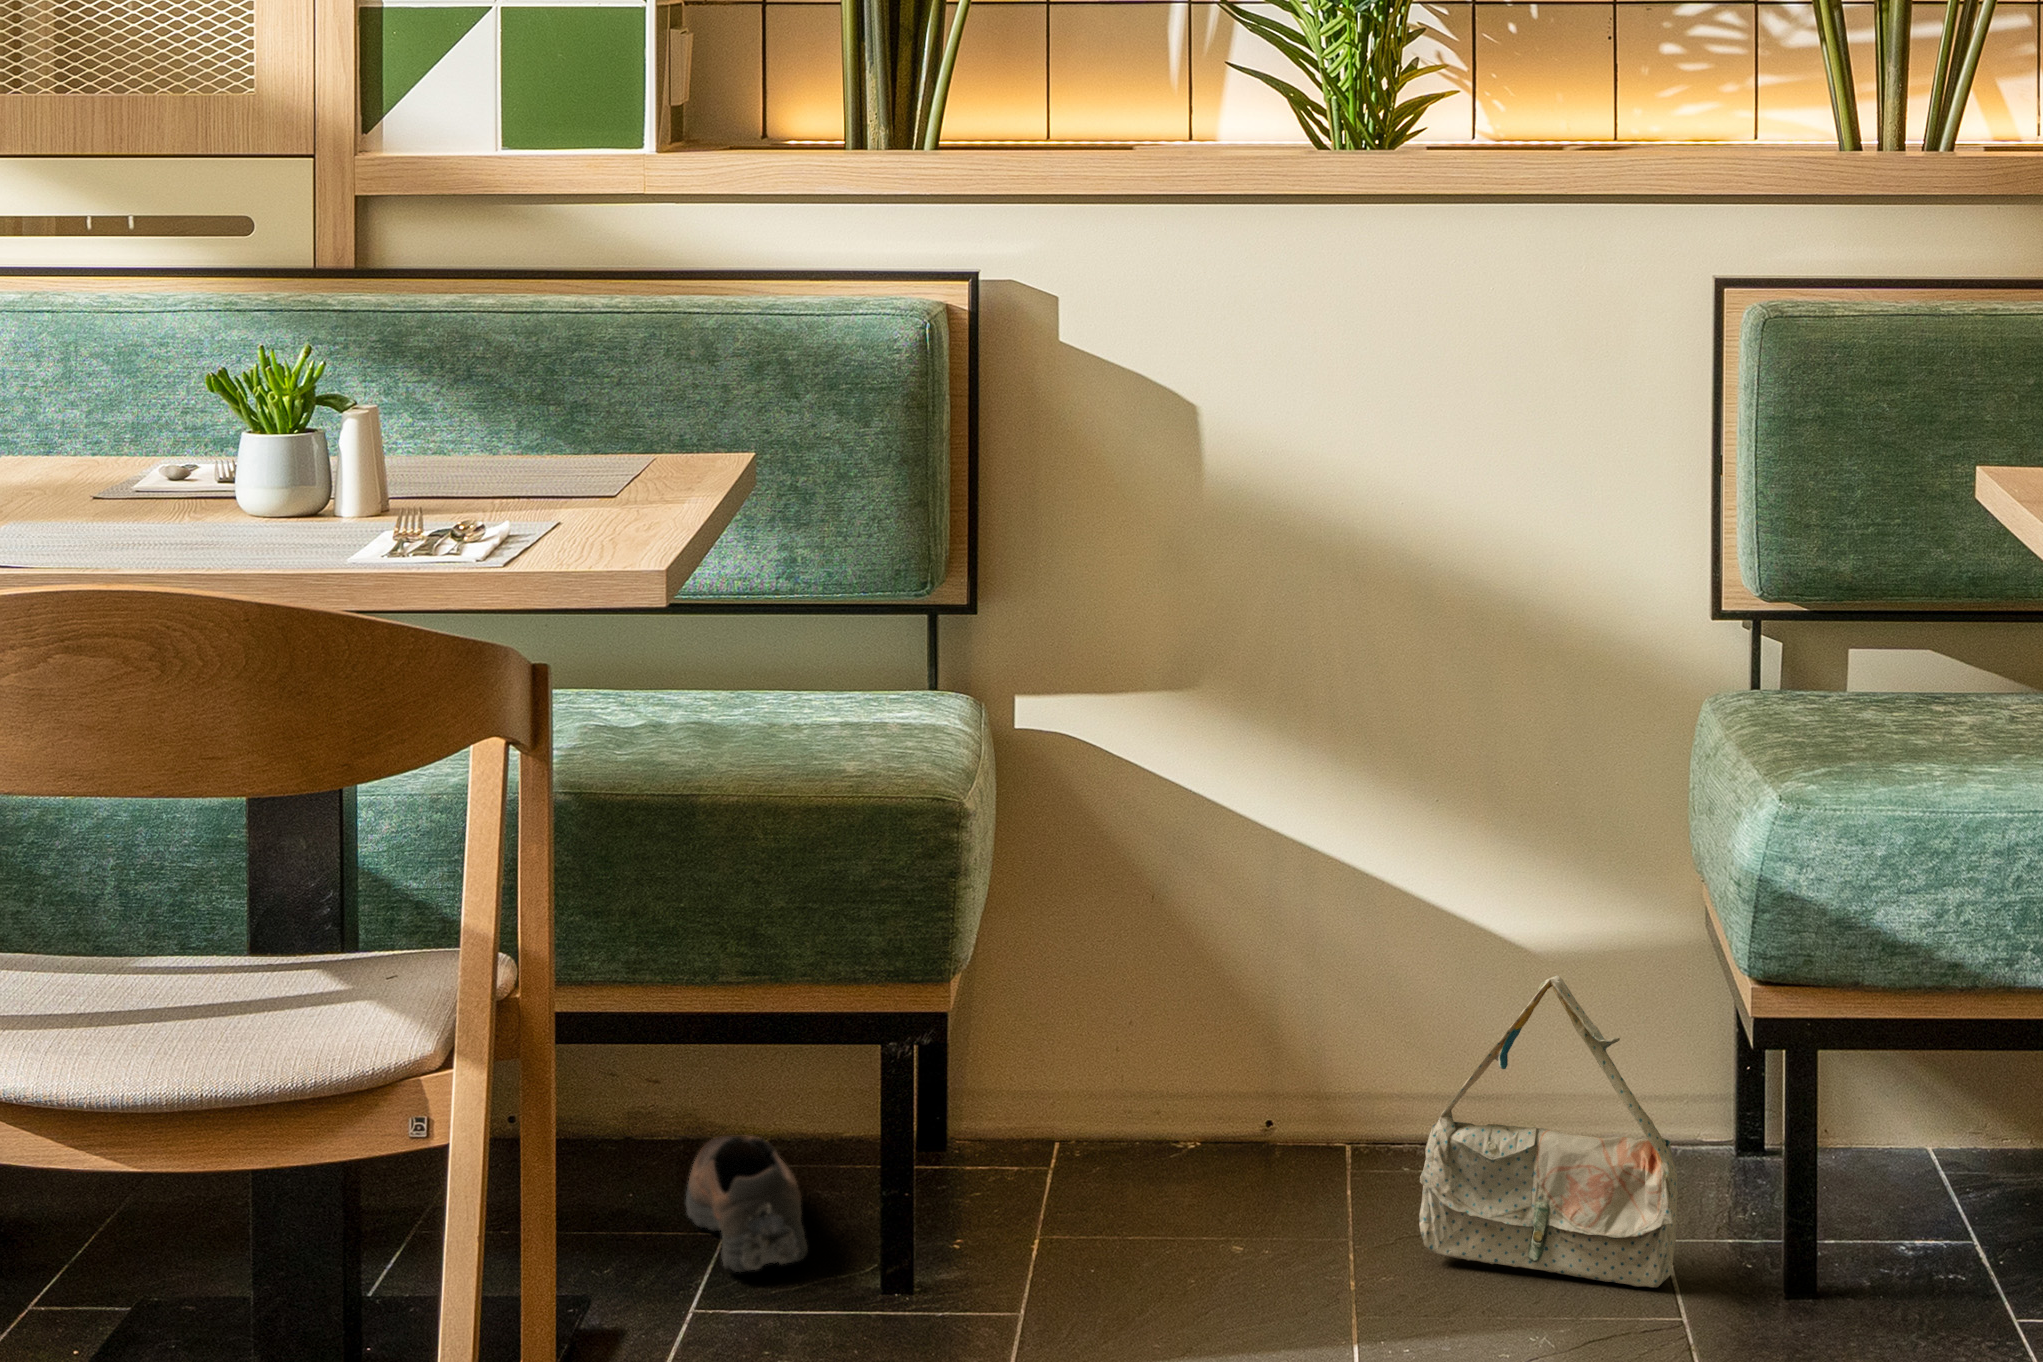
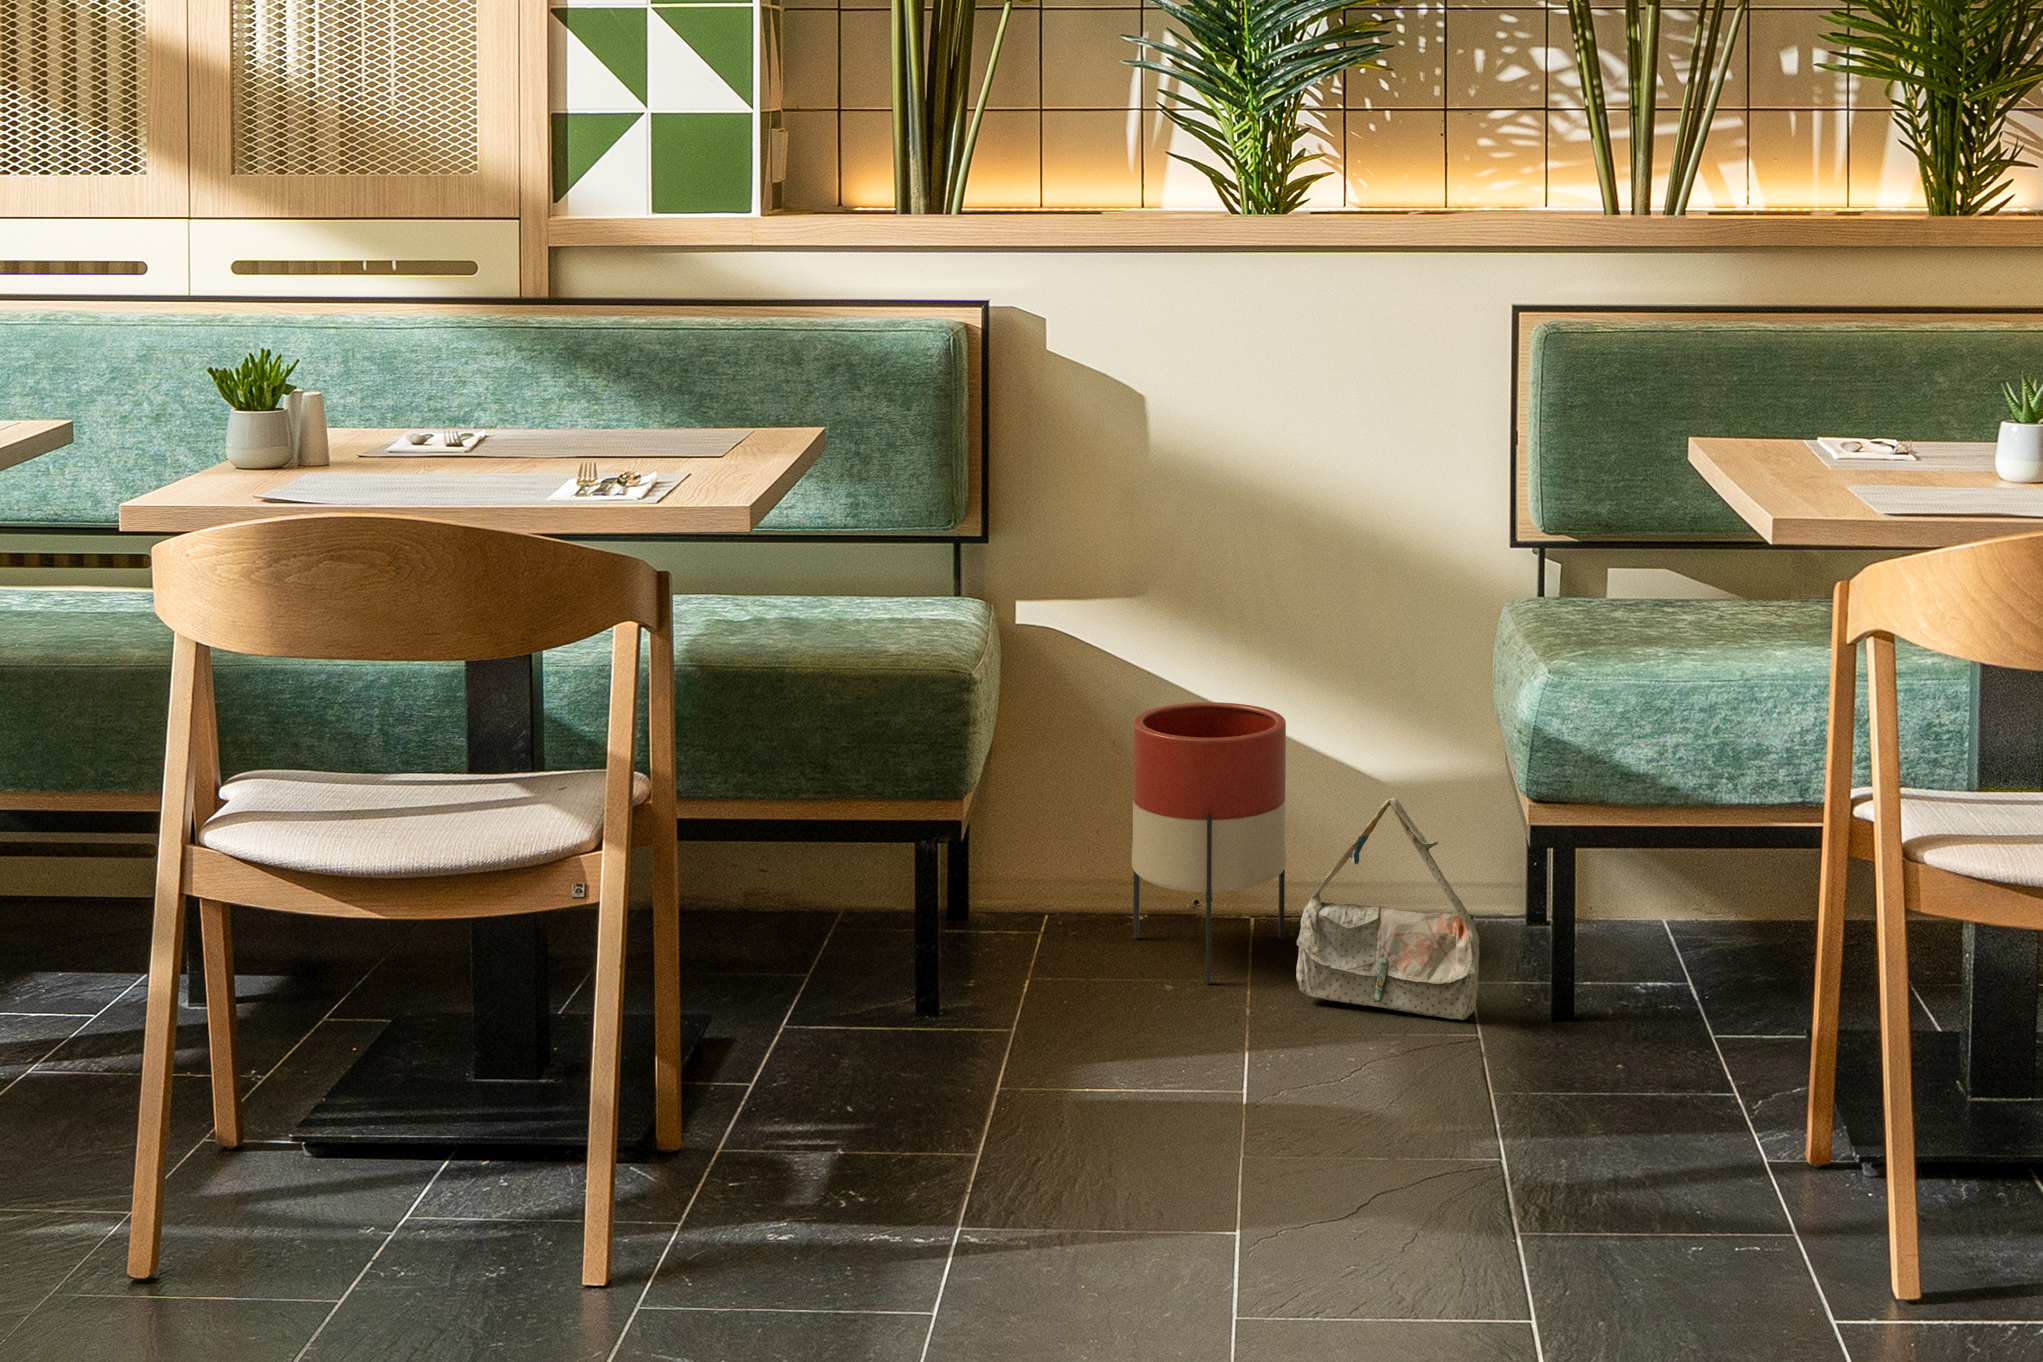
planter: none [1189,837,1403,1235] -> present [1132,702,1286,984]
shoe: present [686,1136,808,1272] -> none [775,910,863,1004]

